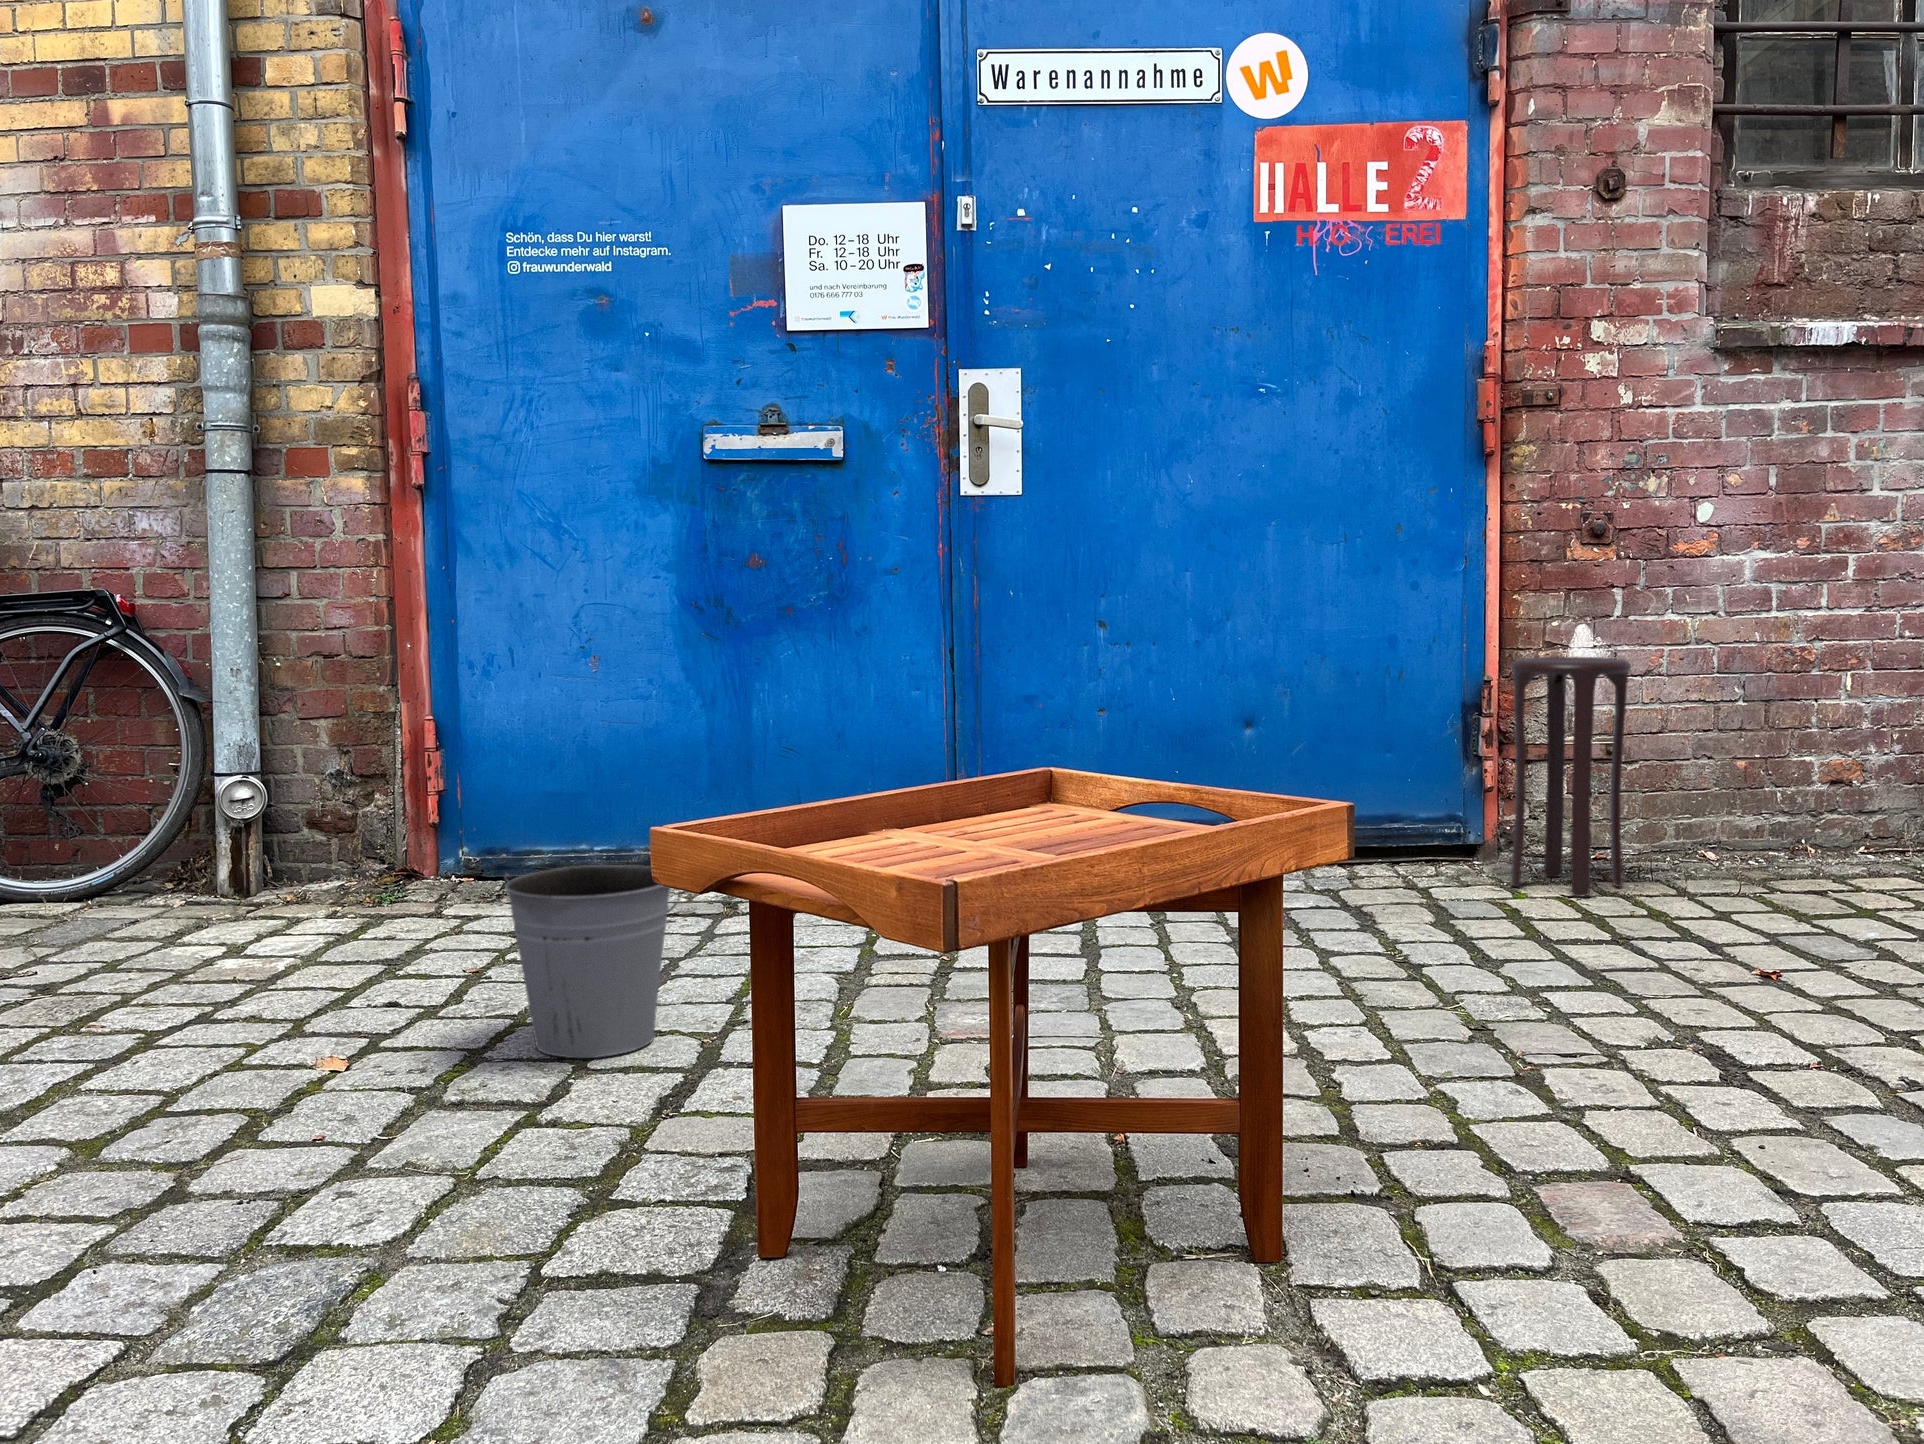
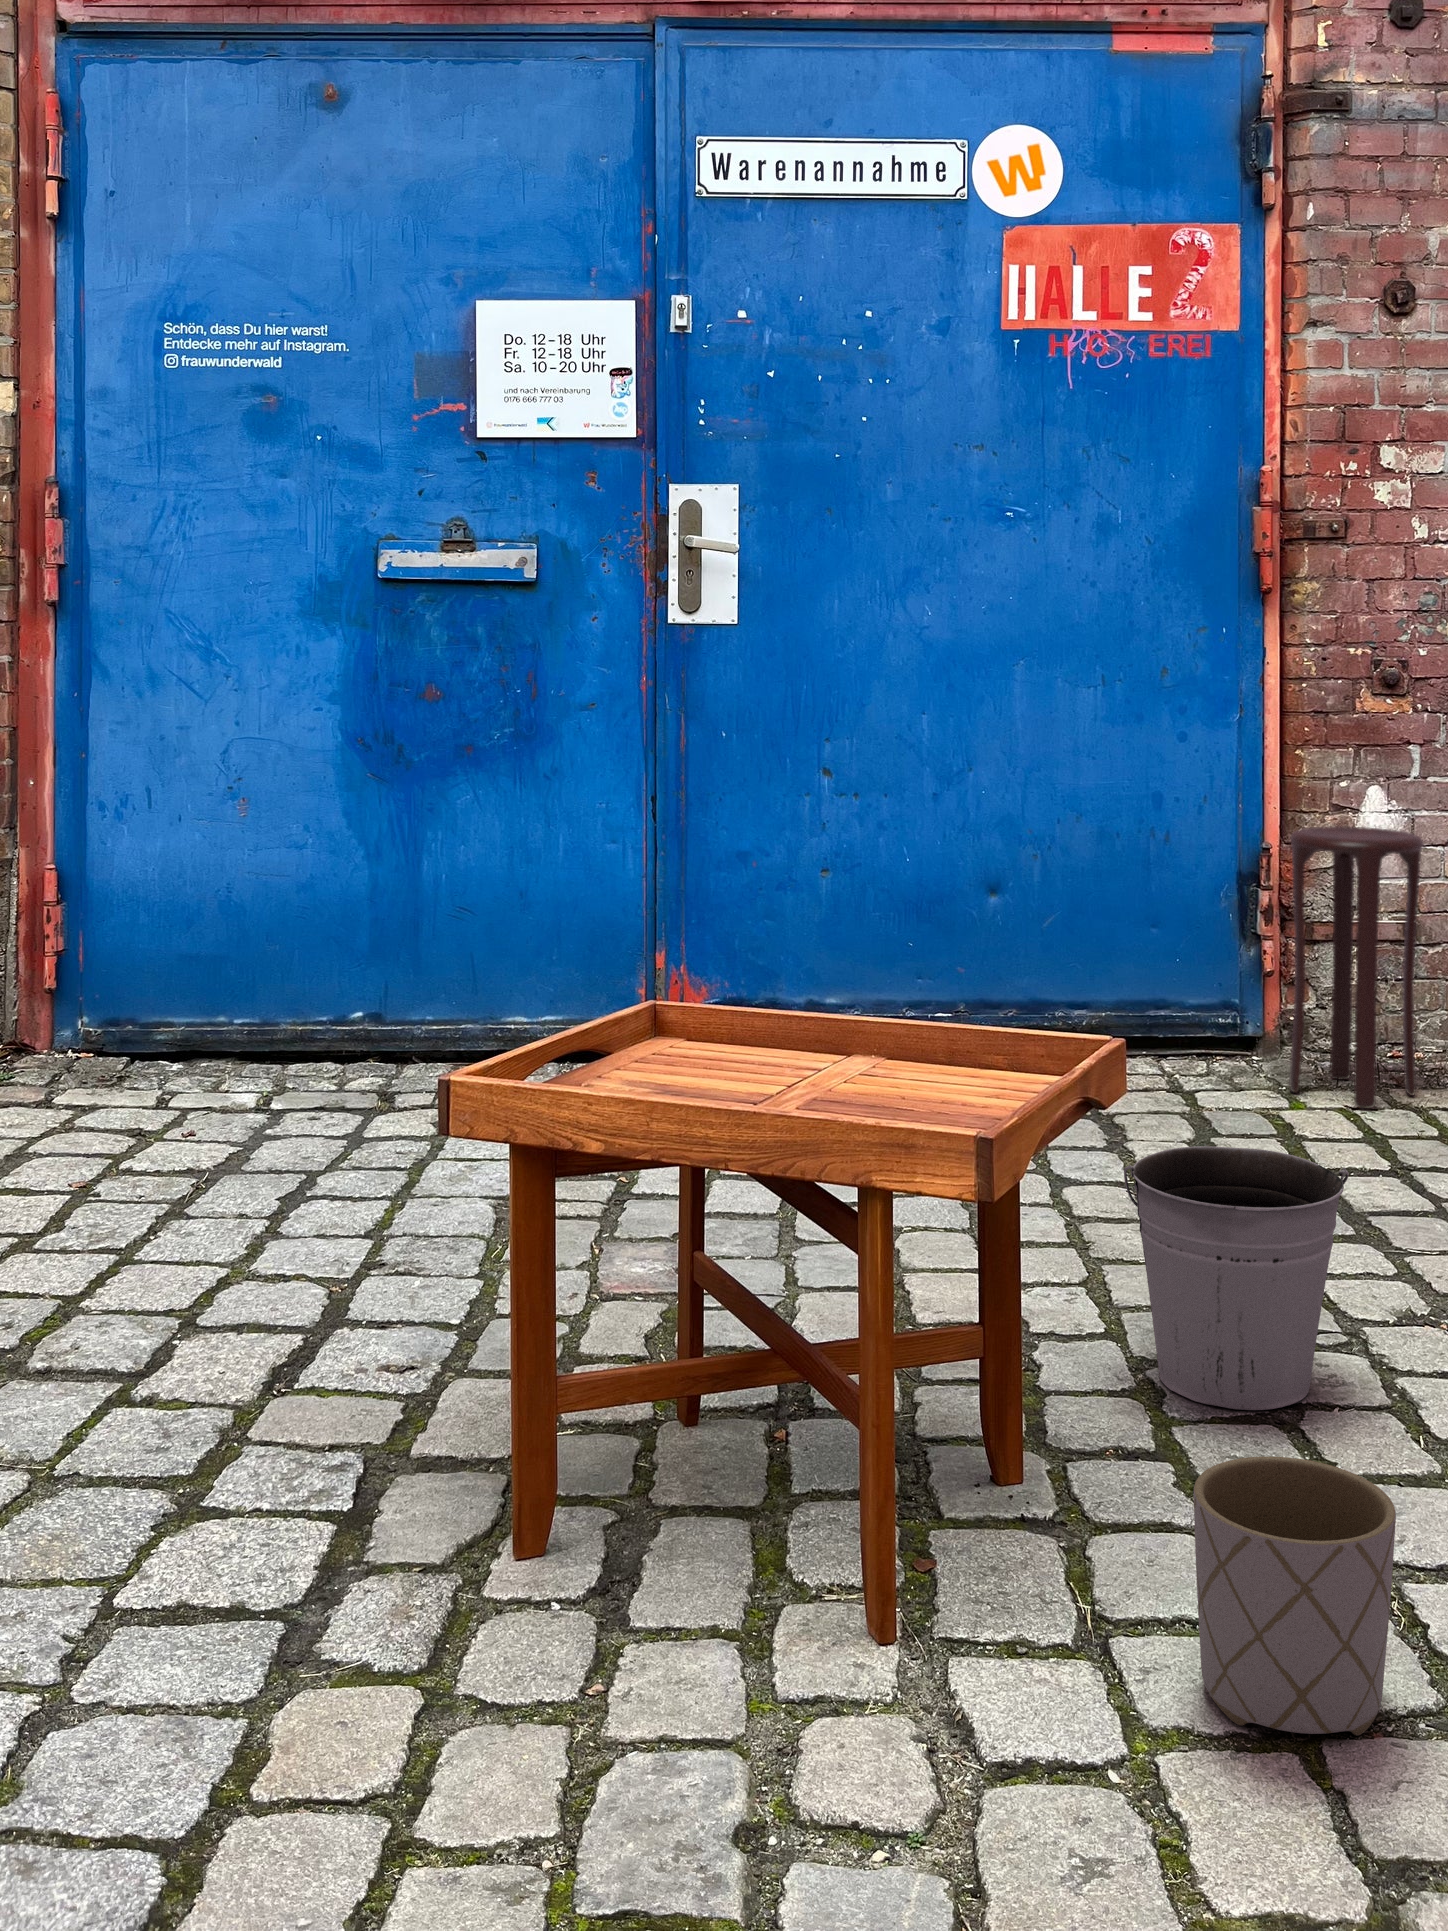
bucket: present [504,865,681,1058] -> present [1124,1146,1349,1410]
planter: none [1539,1118,1735,1356] -> present [1194,1456,1396,1736]

